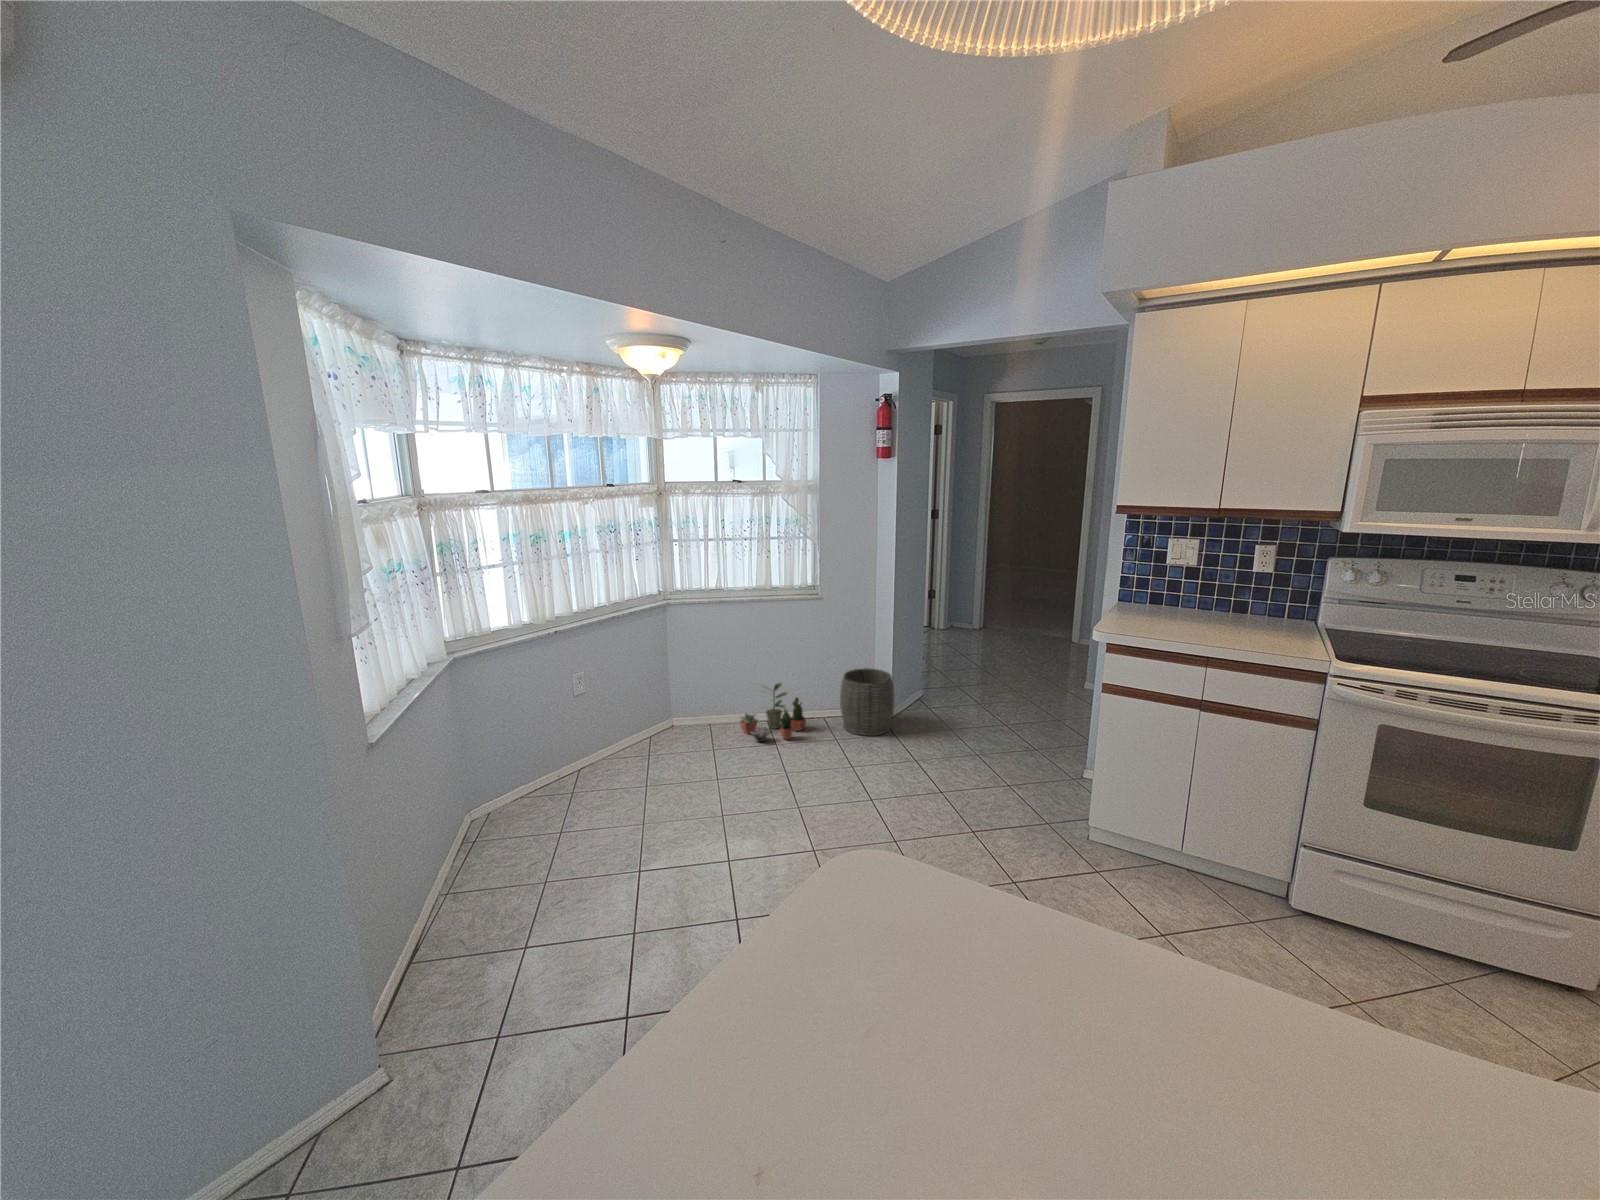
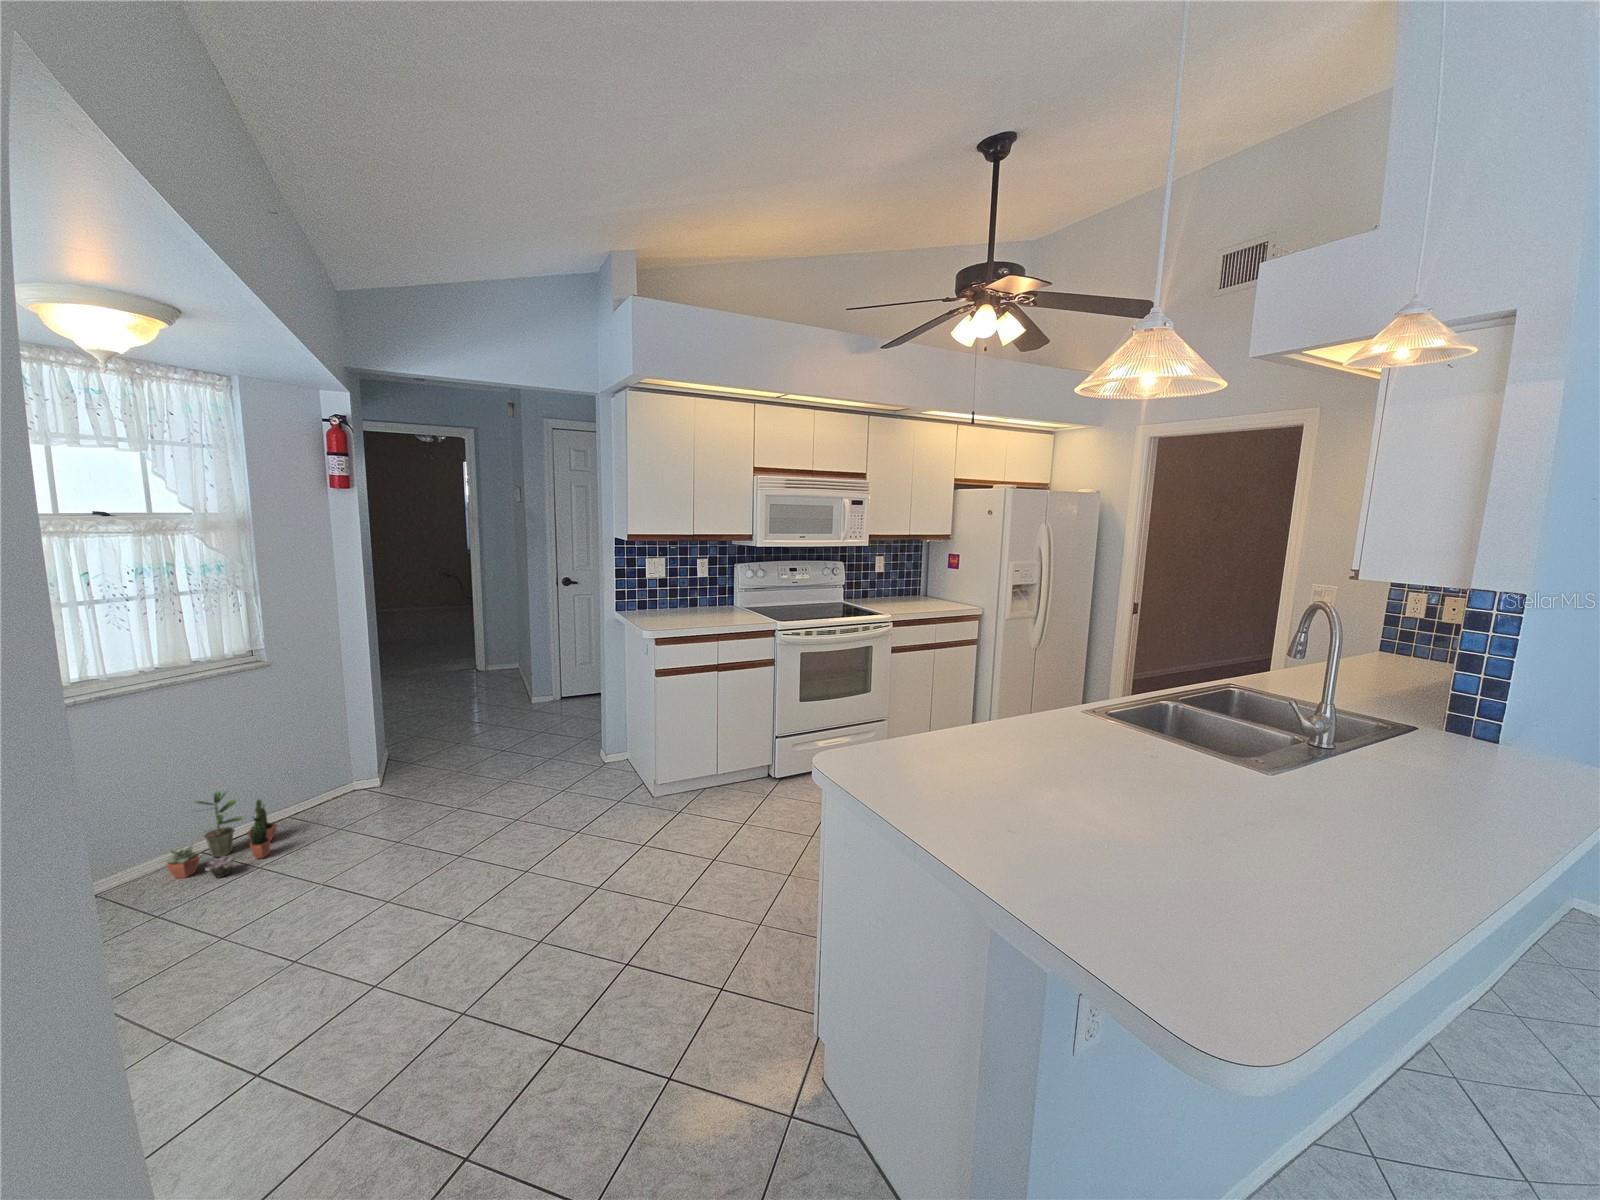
woven basket: present [840,668,894,736] -> none [314,734,391,818]

